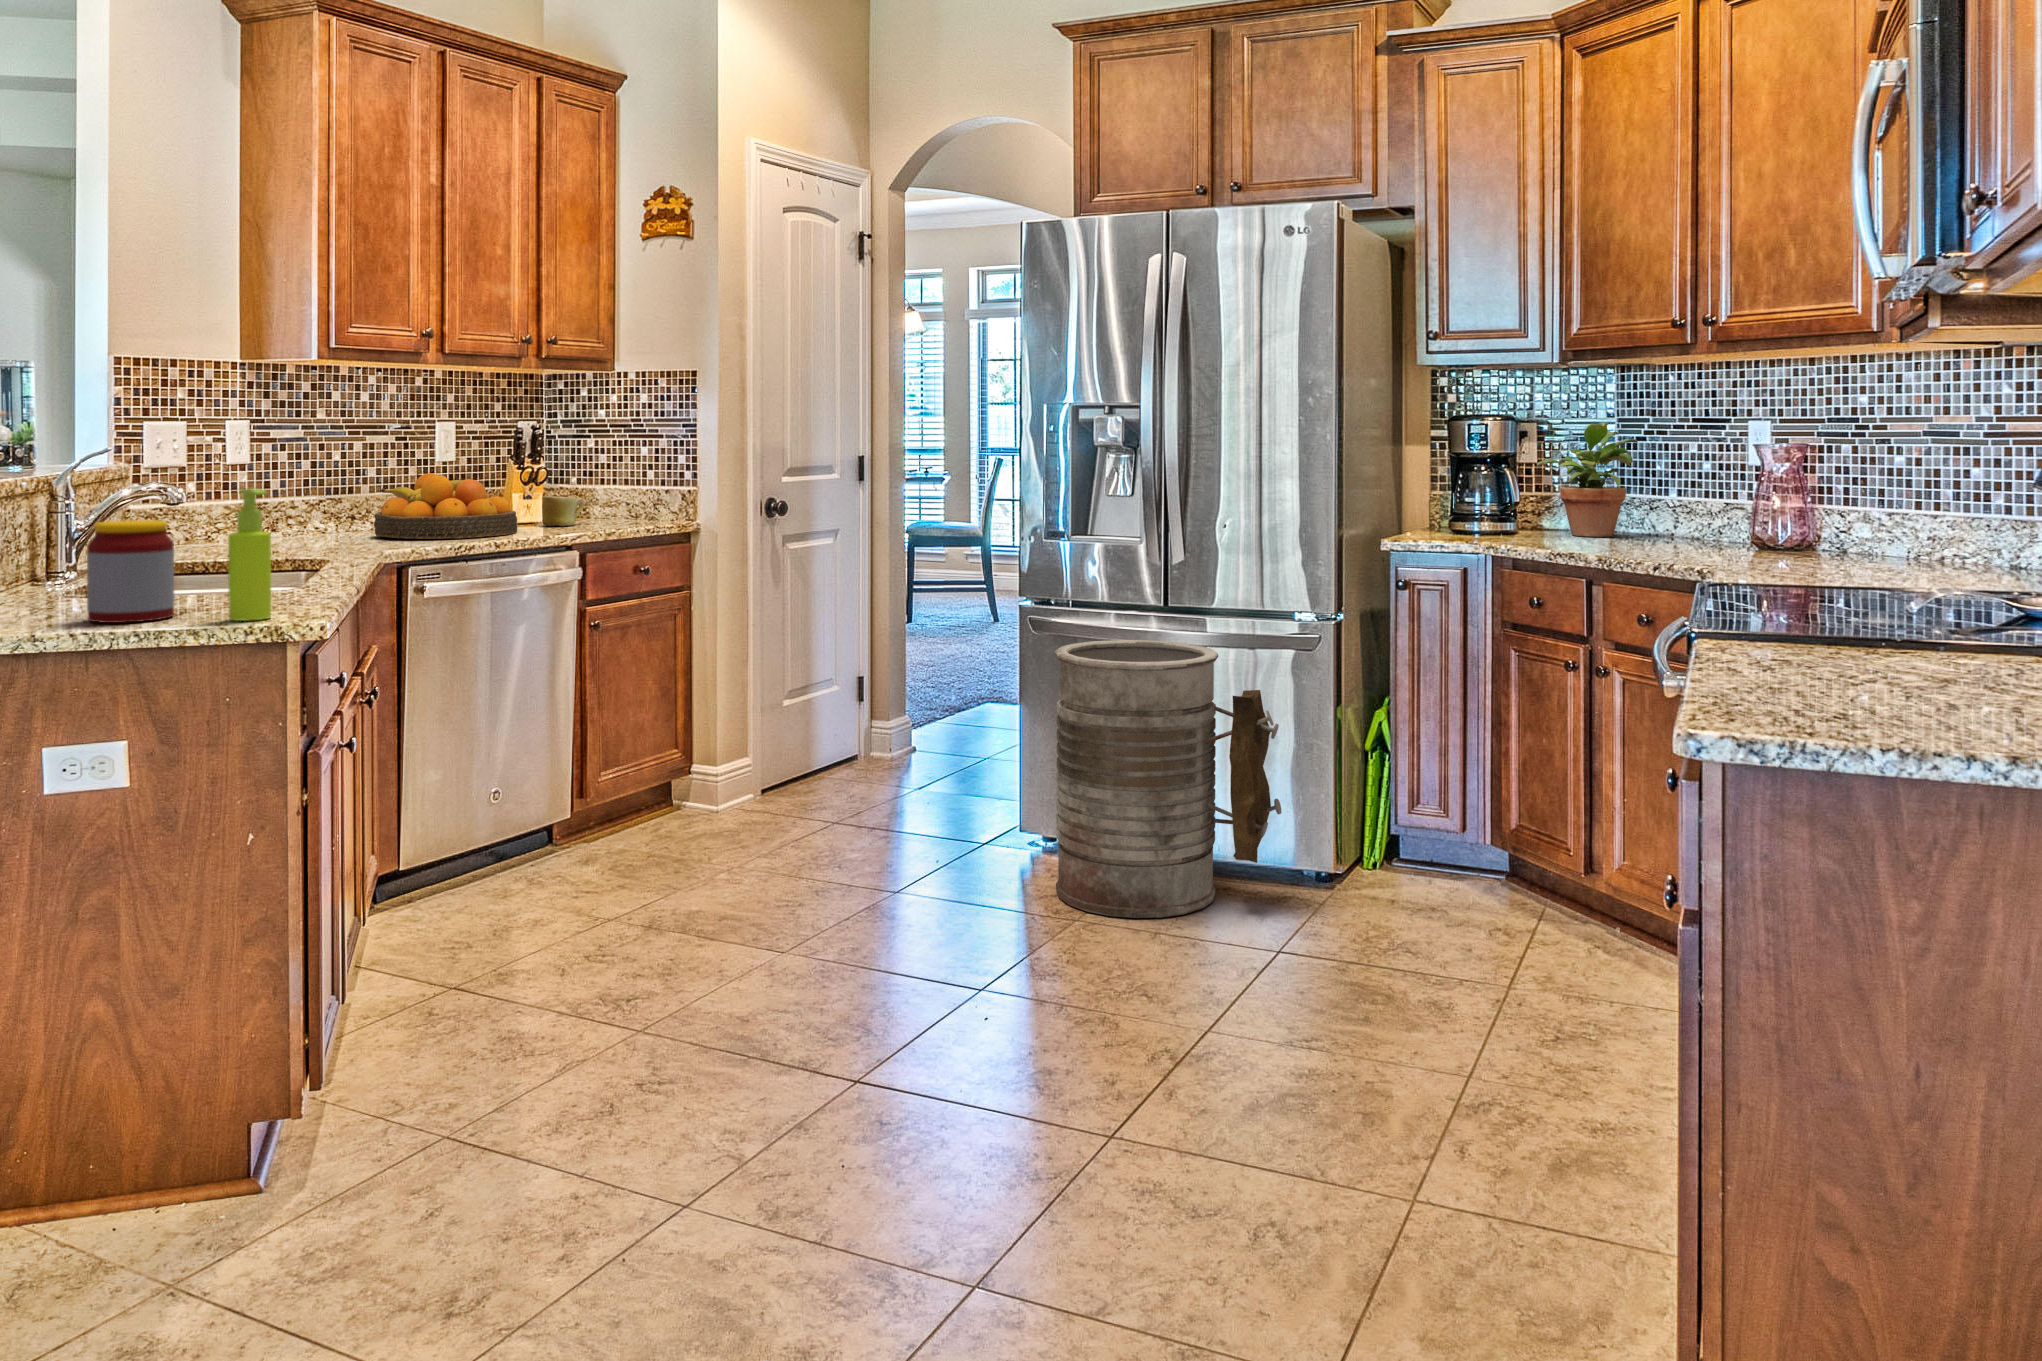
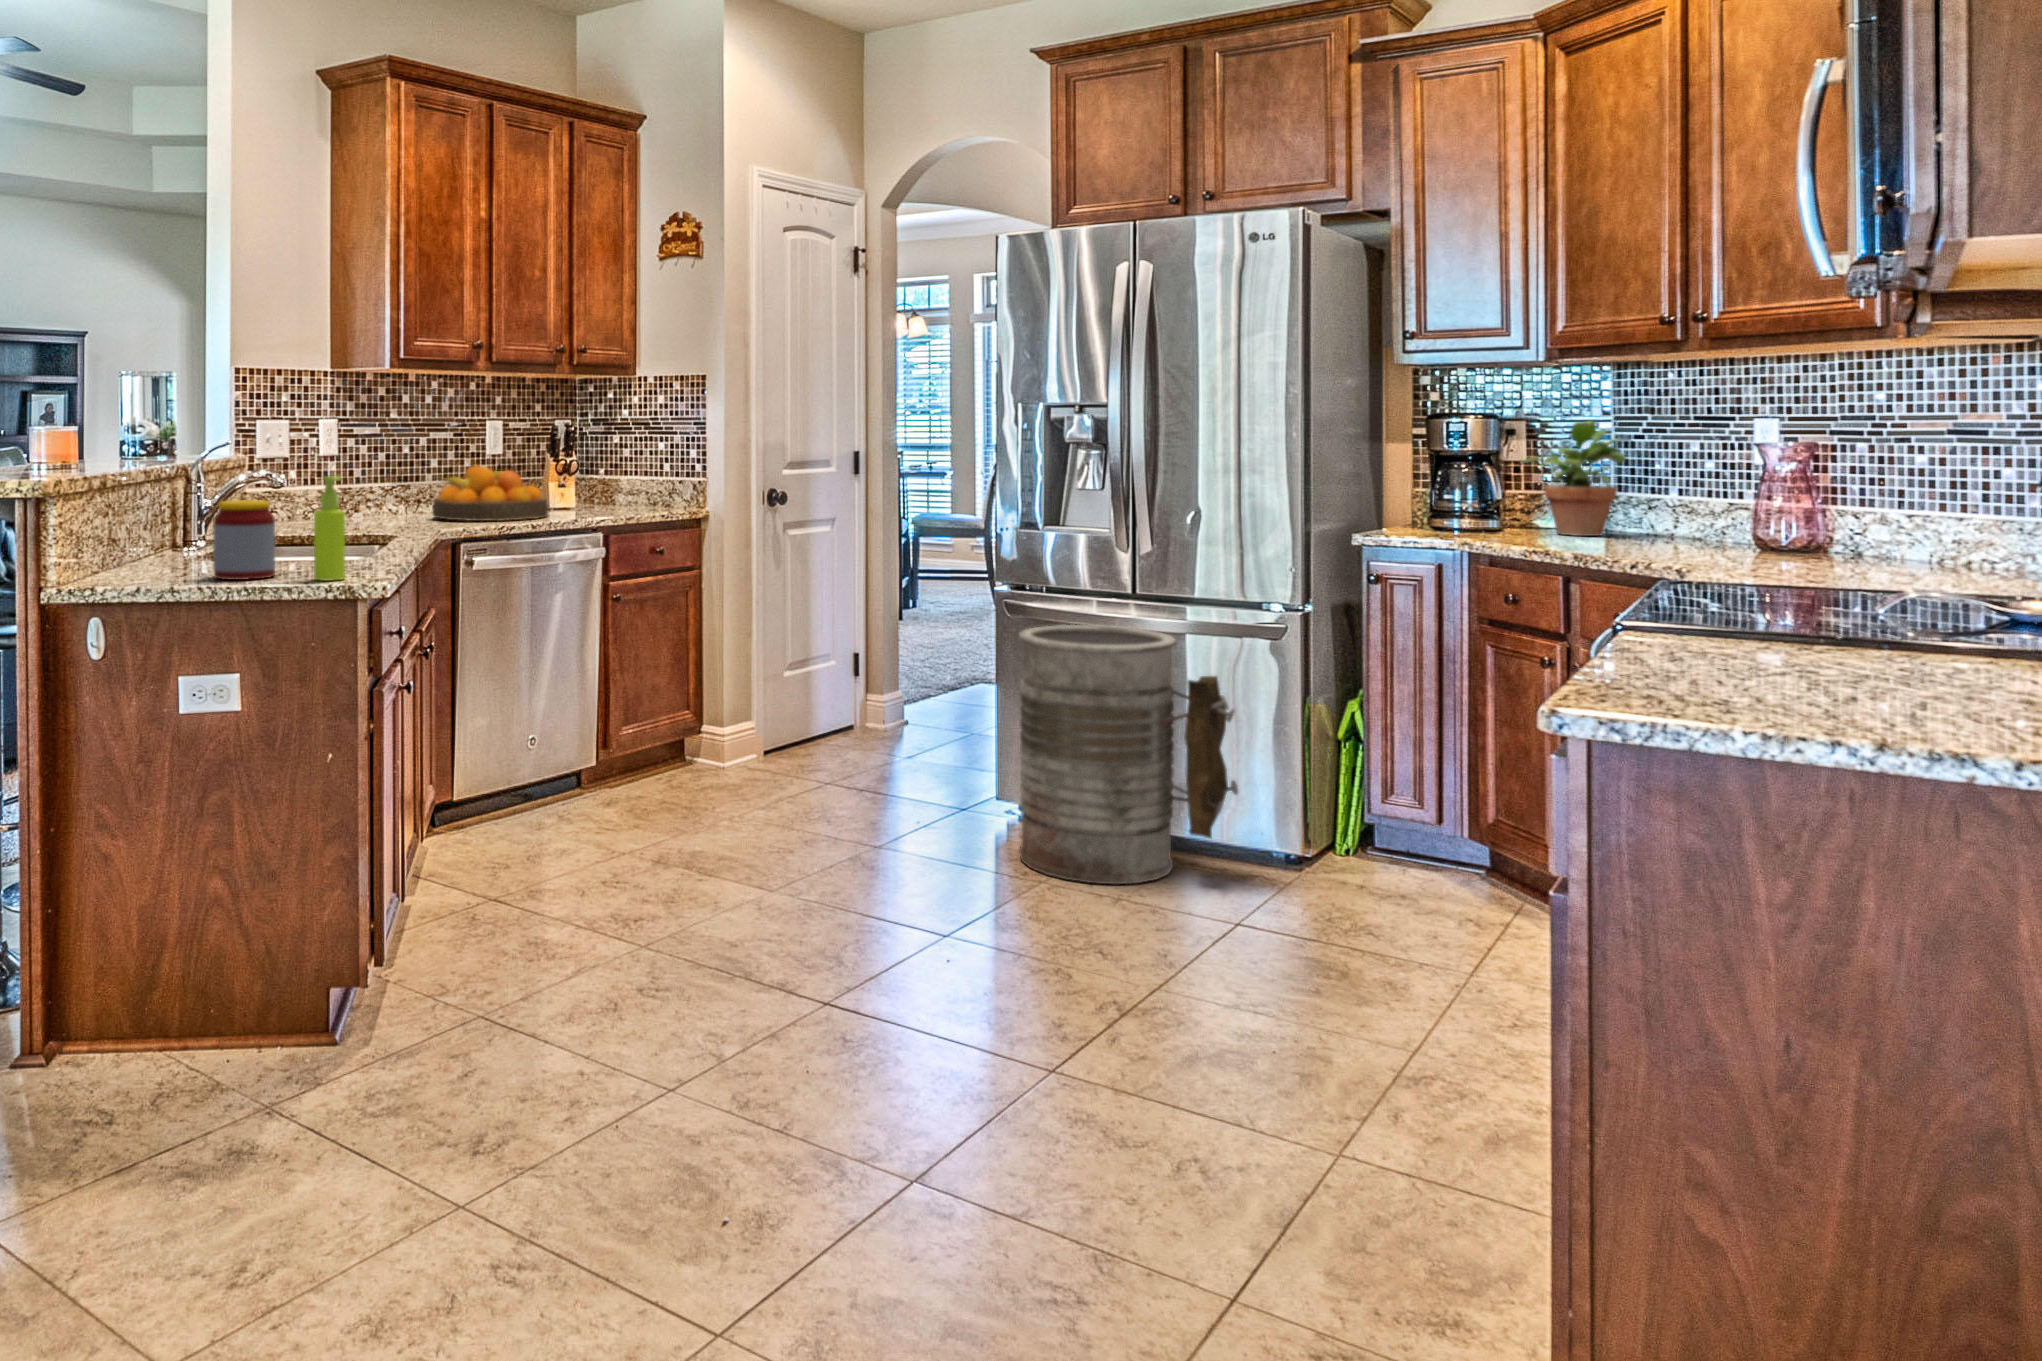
mug: present [542,496,585,526] -> none [570,486,606,512]

